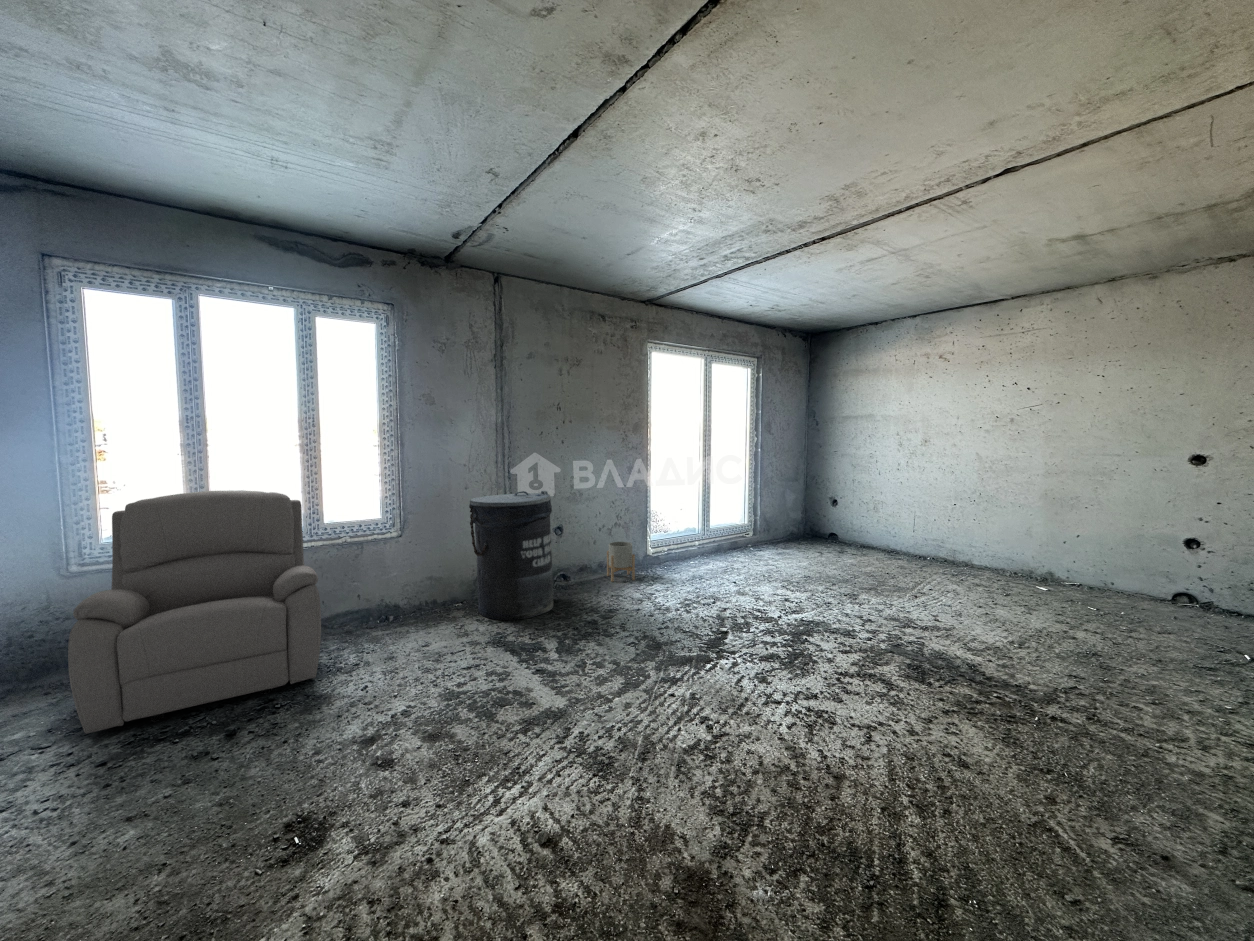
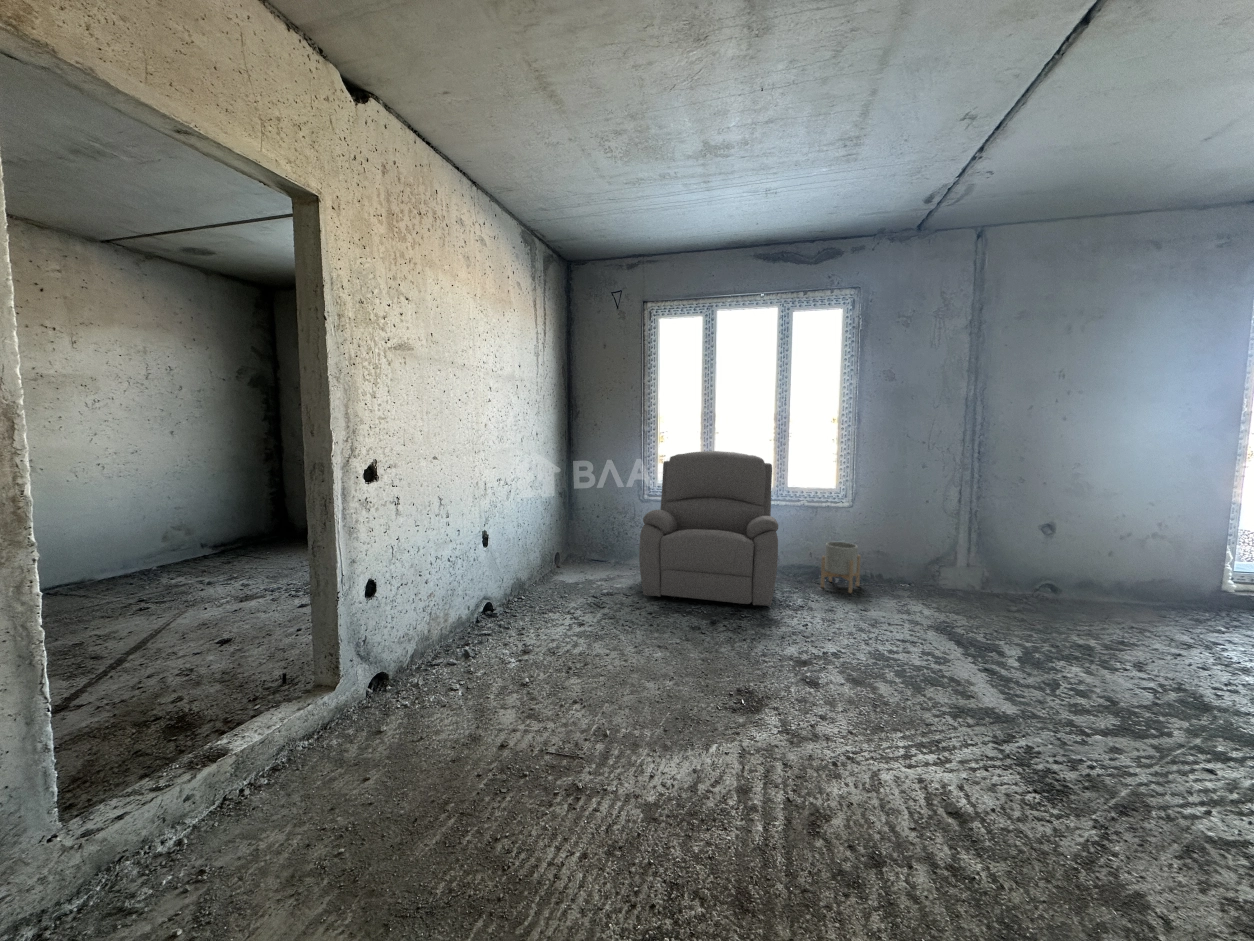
trash can: present [469,491,553,620] -> none [926,474,1038,620]
planter: present [607,542,635,582] -> present [821,542,860,593]

